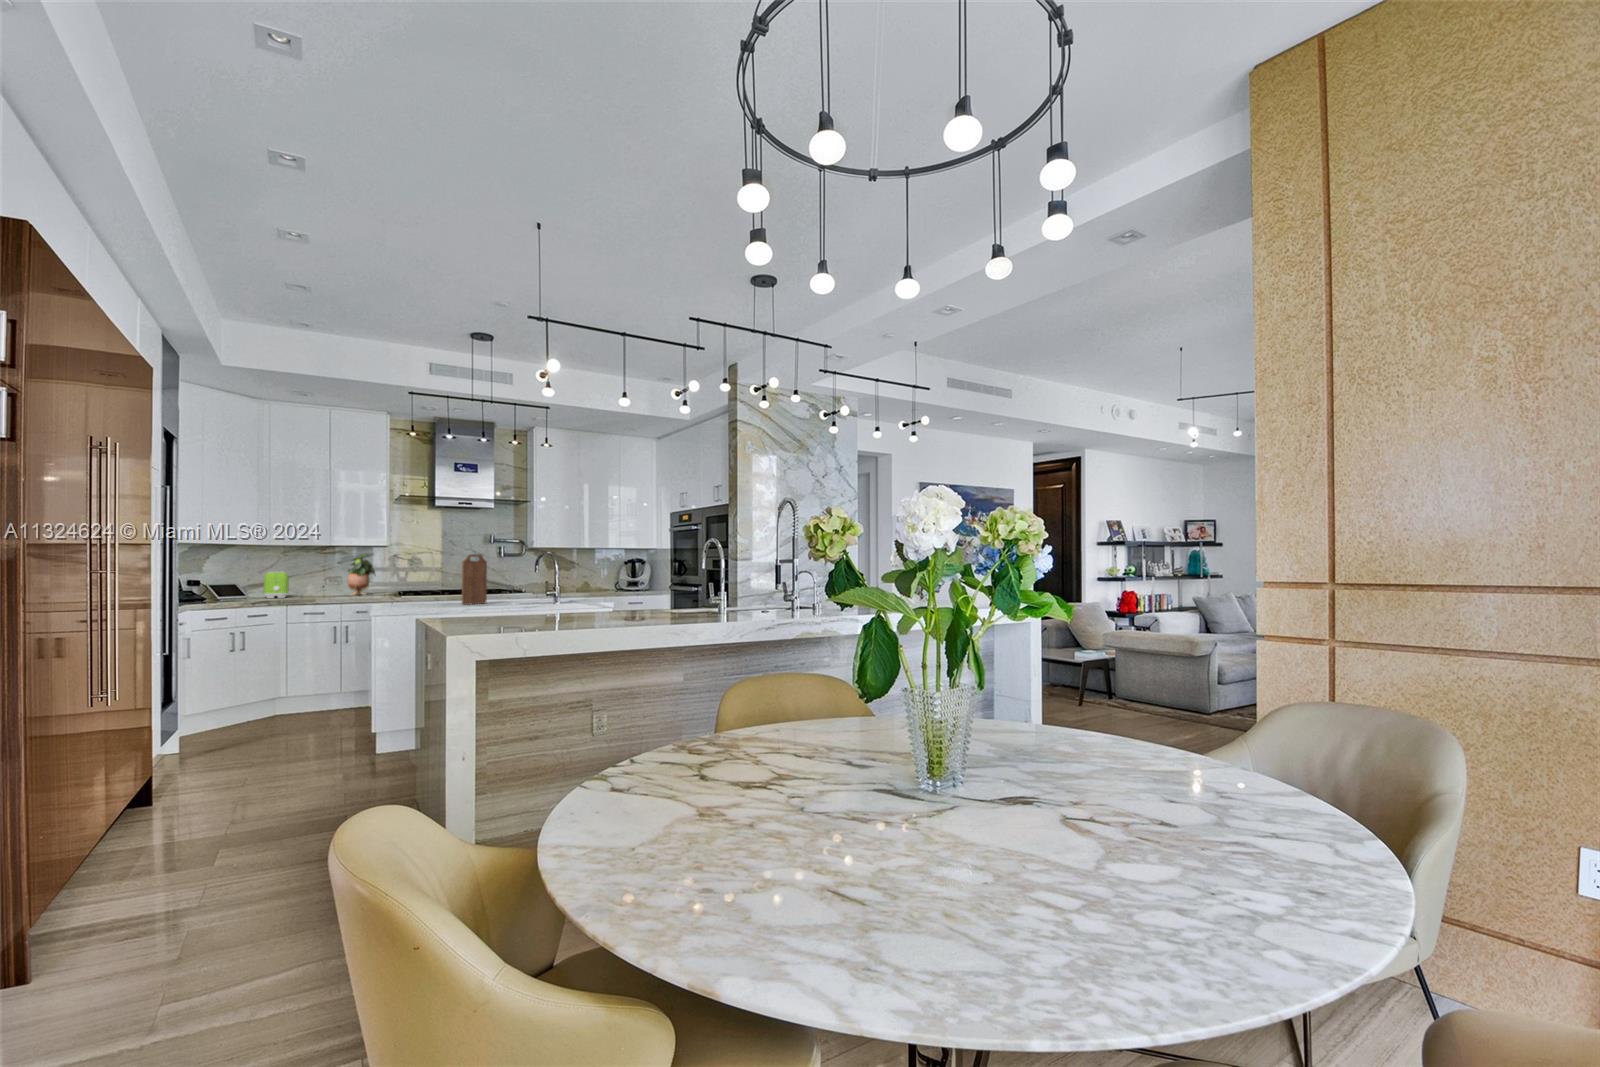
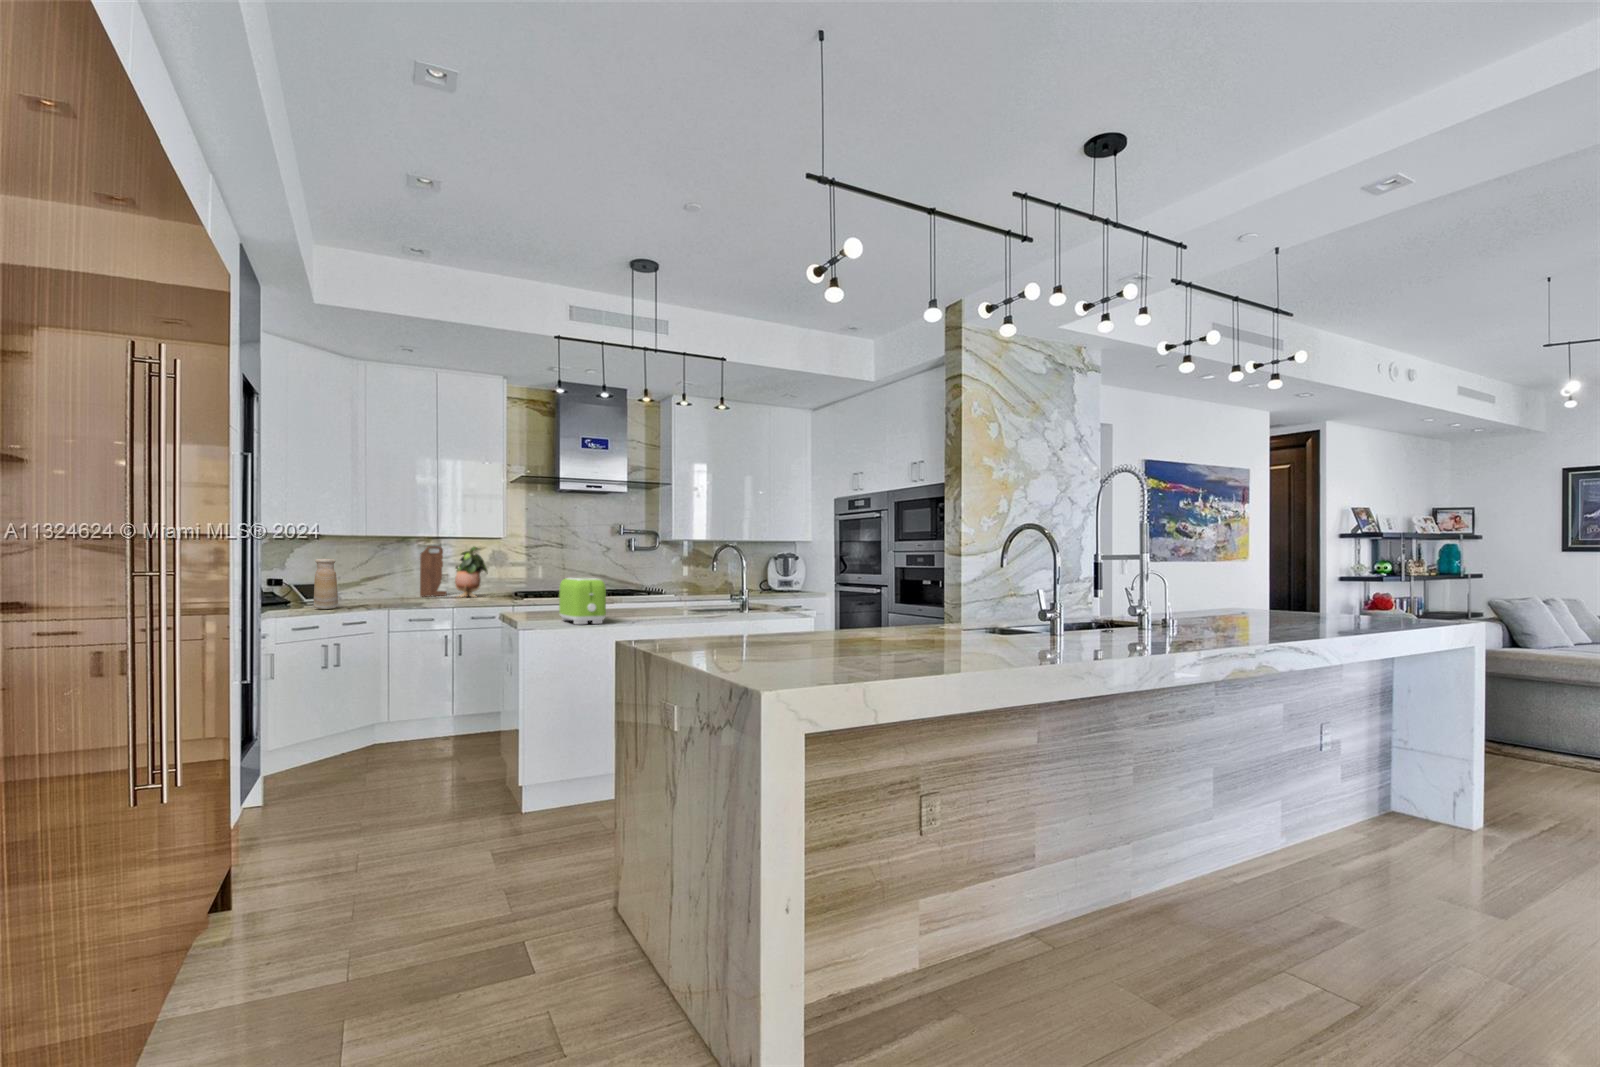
cutting board: present [462,554,487,605] -> present [420,546,447,597]
vase: none [222,564,243,604] -> present [314,559,338,609]
toaster: present [263,571,289,598] -> present [559,578,606,624]

